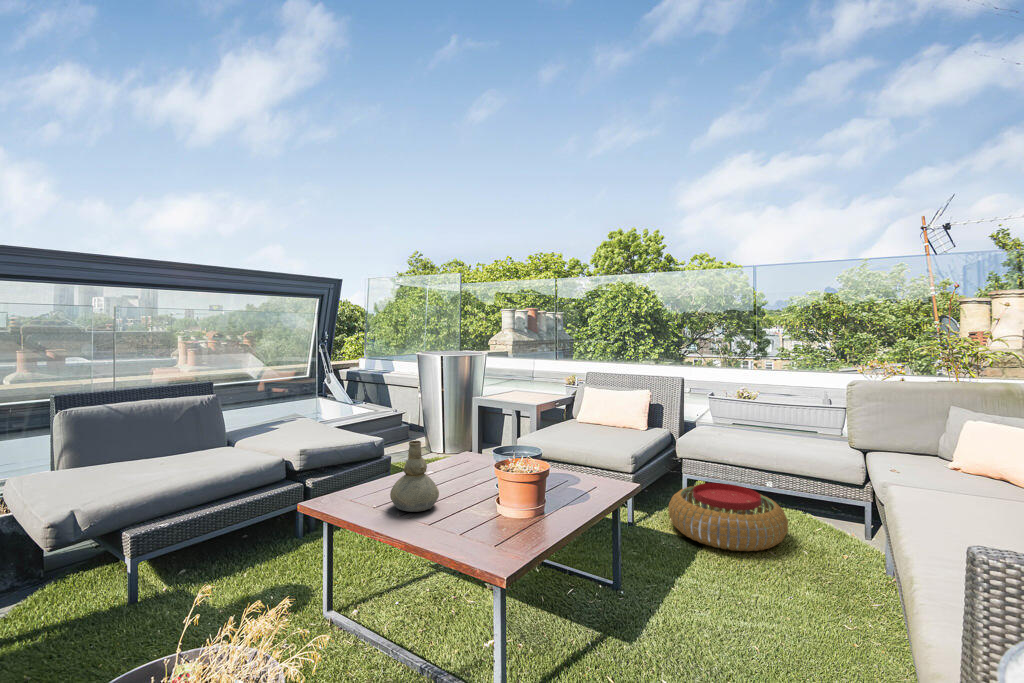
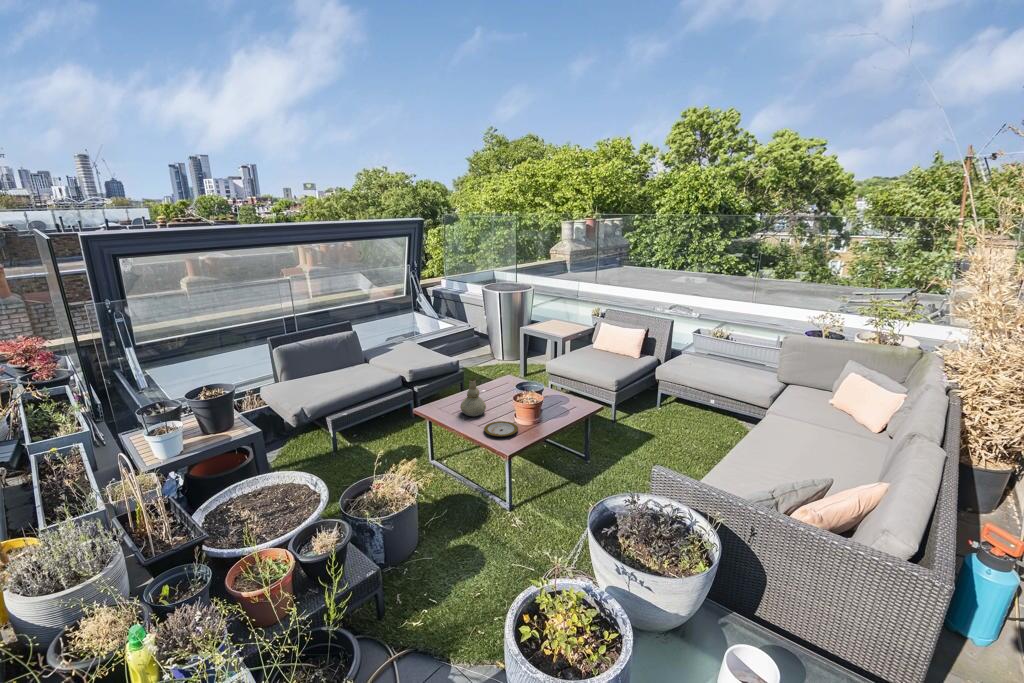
pouf: present [669,483,788,551] -> none [637,399,711,443]
plate: none [440,517,508,545] -> present [484,421,518,437]

